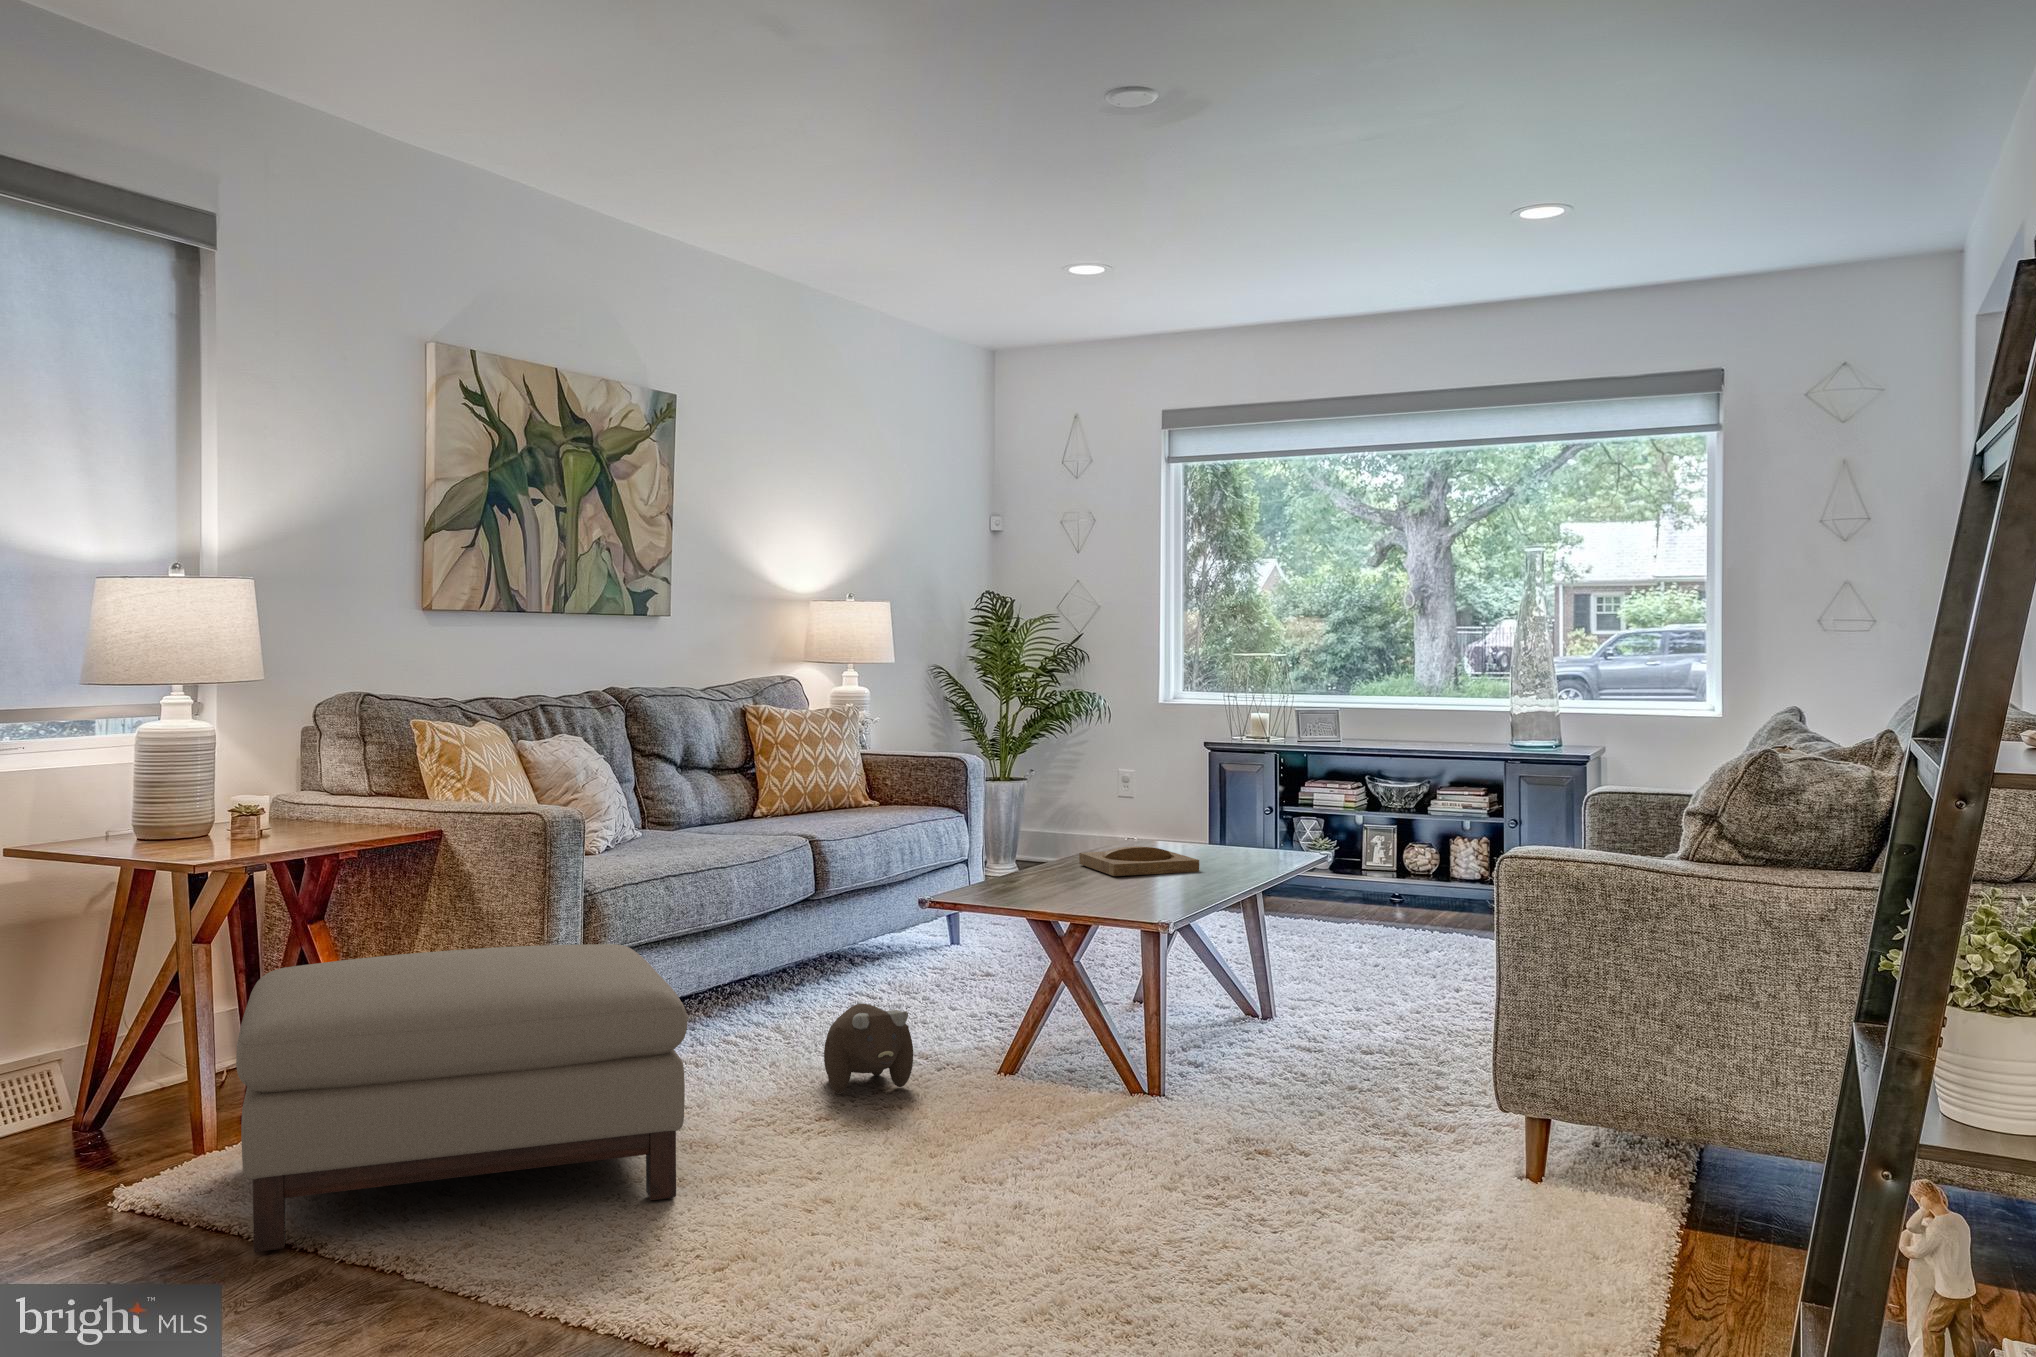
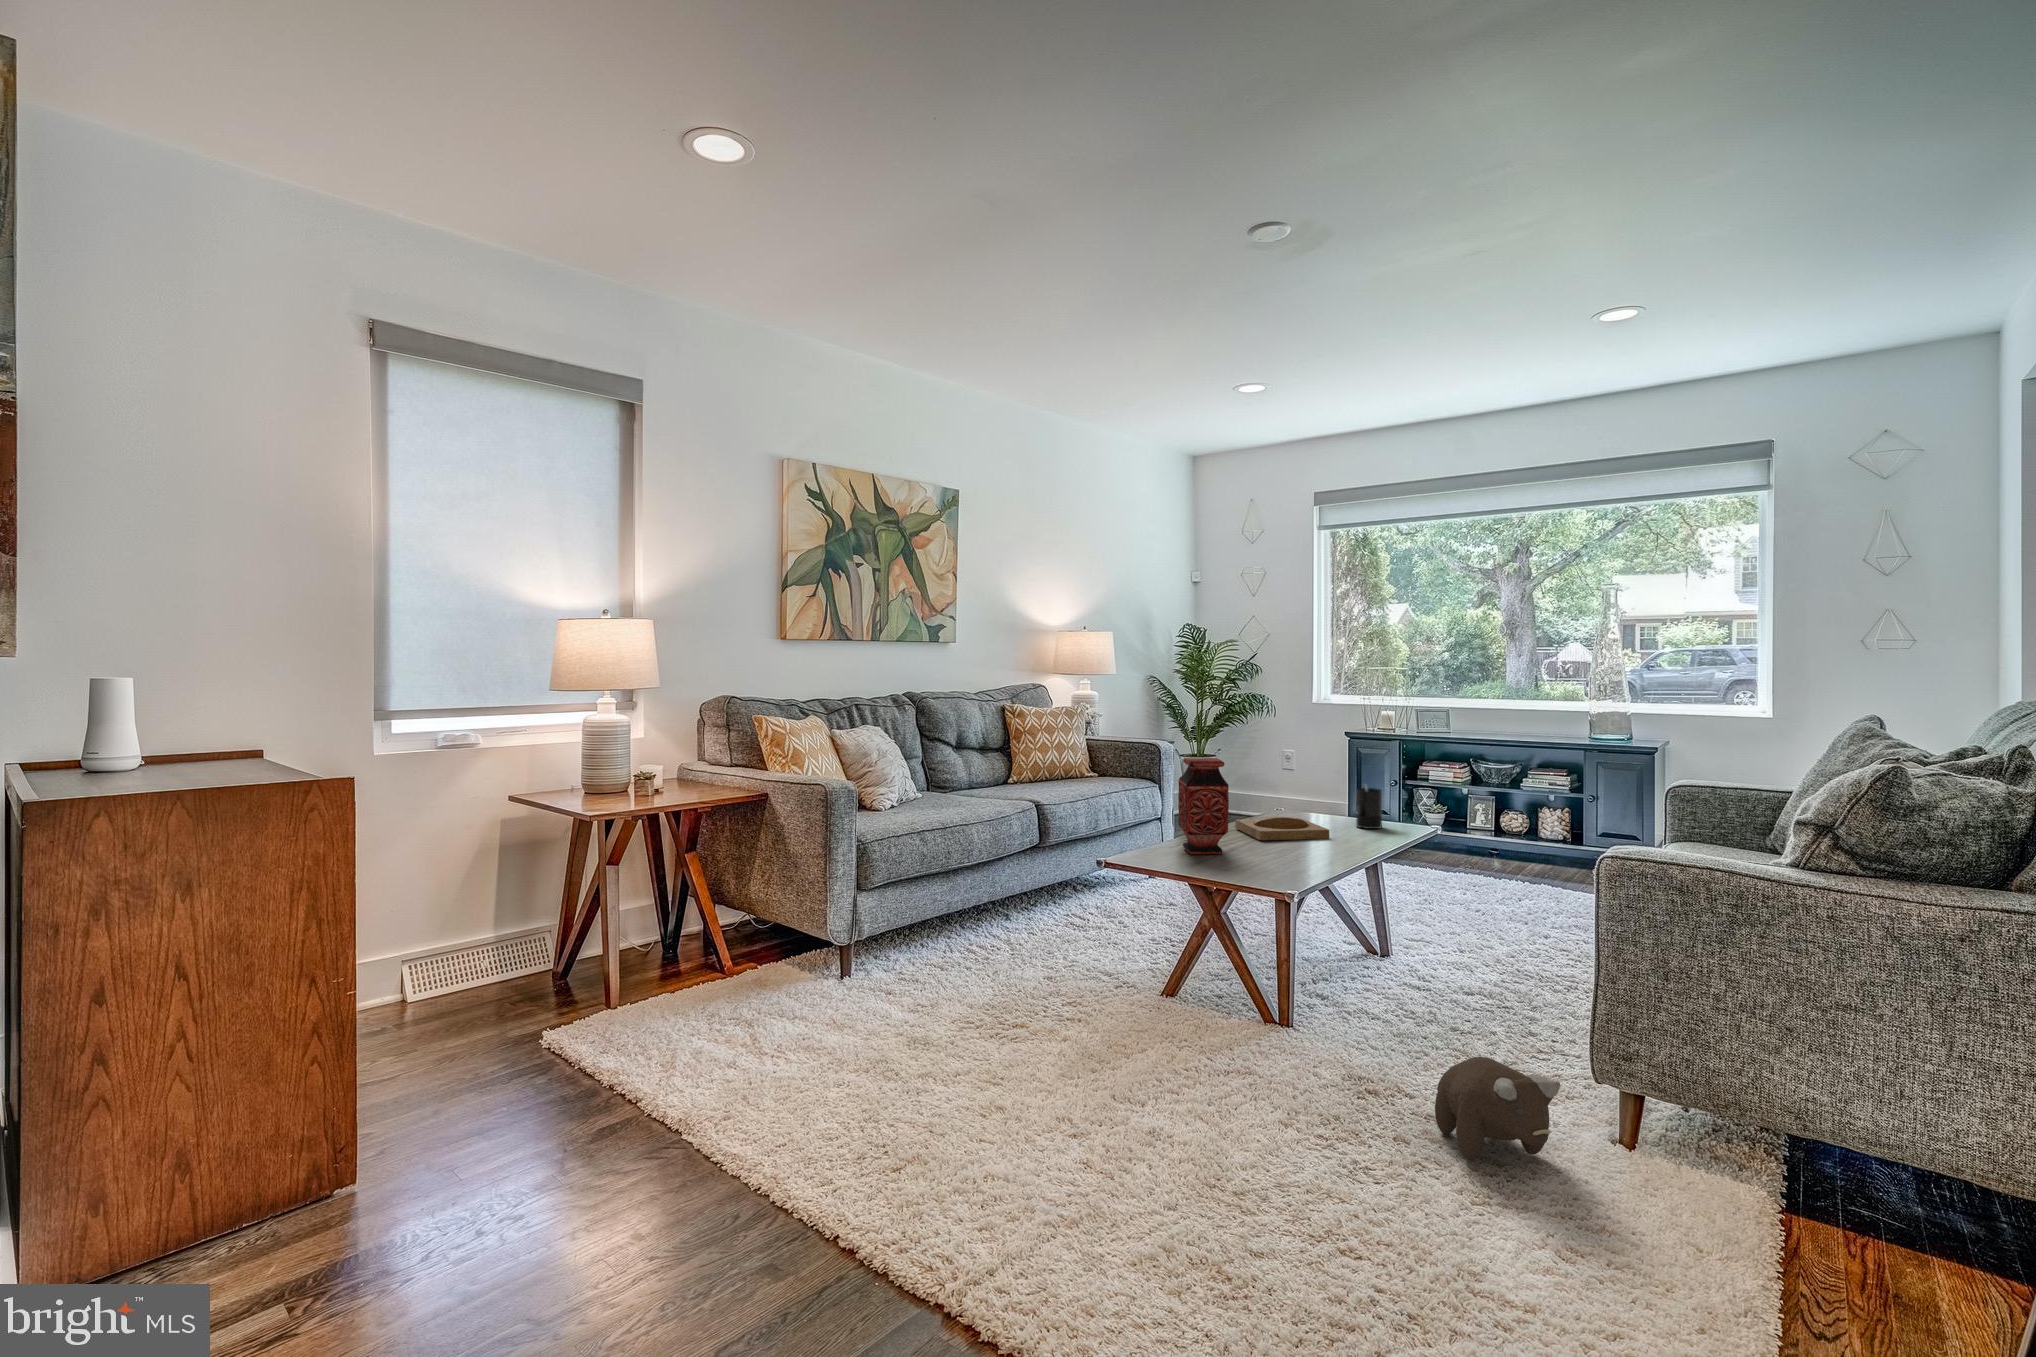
vase: none [1012,769,1078,894] -> present [1178,758,1229,854]
candle: none [1230,802,1262,859] -> present [1356,786,1382,829]
ottoman: present [236,944,687,1252] -> none [560,885,897,1117]
plush toy: present [824,1004,913,1094] -> present [1435,1057,1560,1160]

